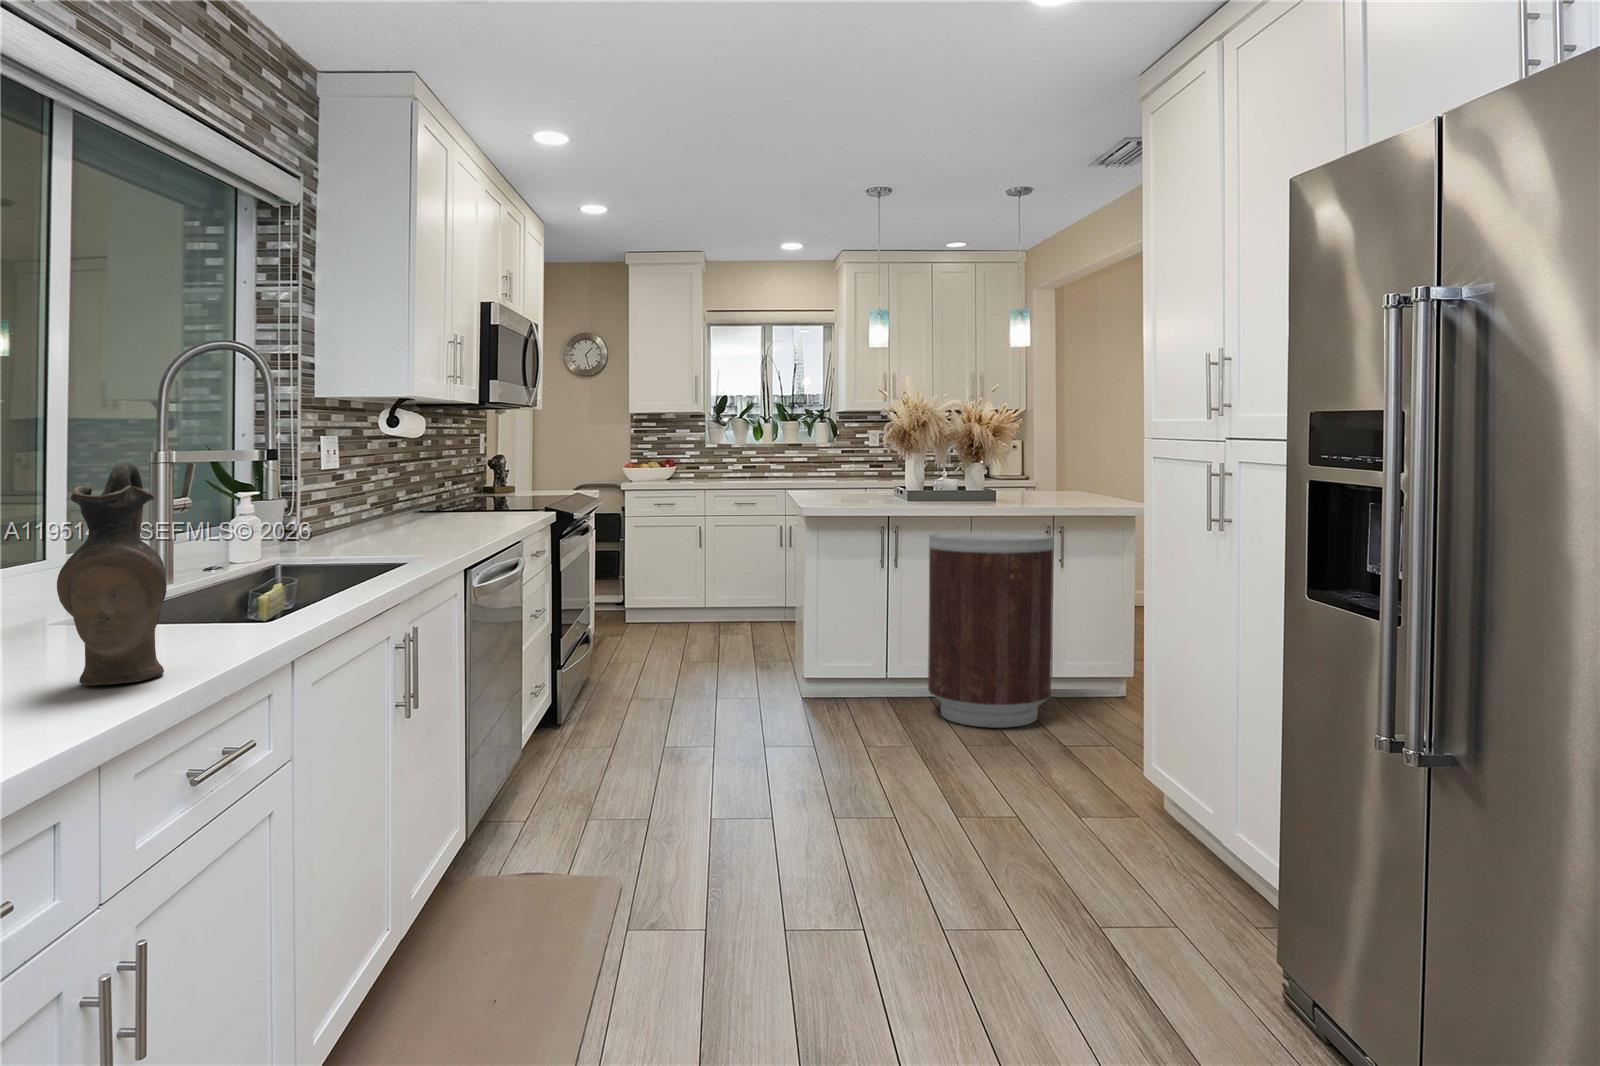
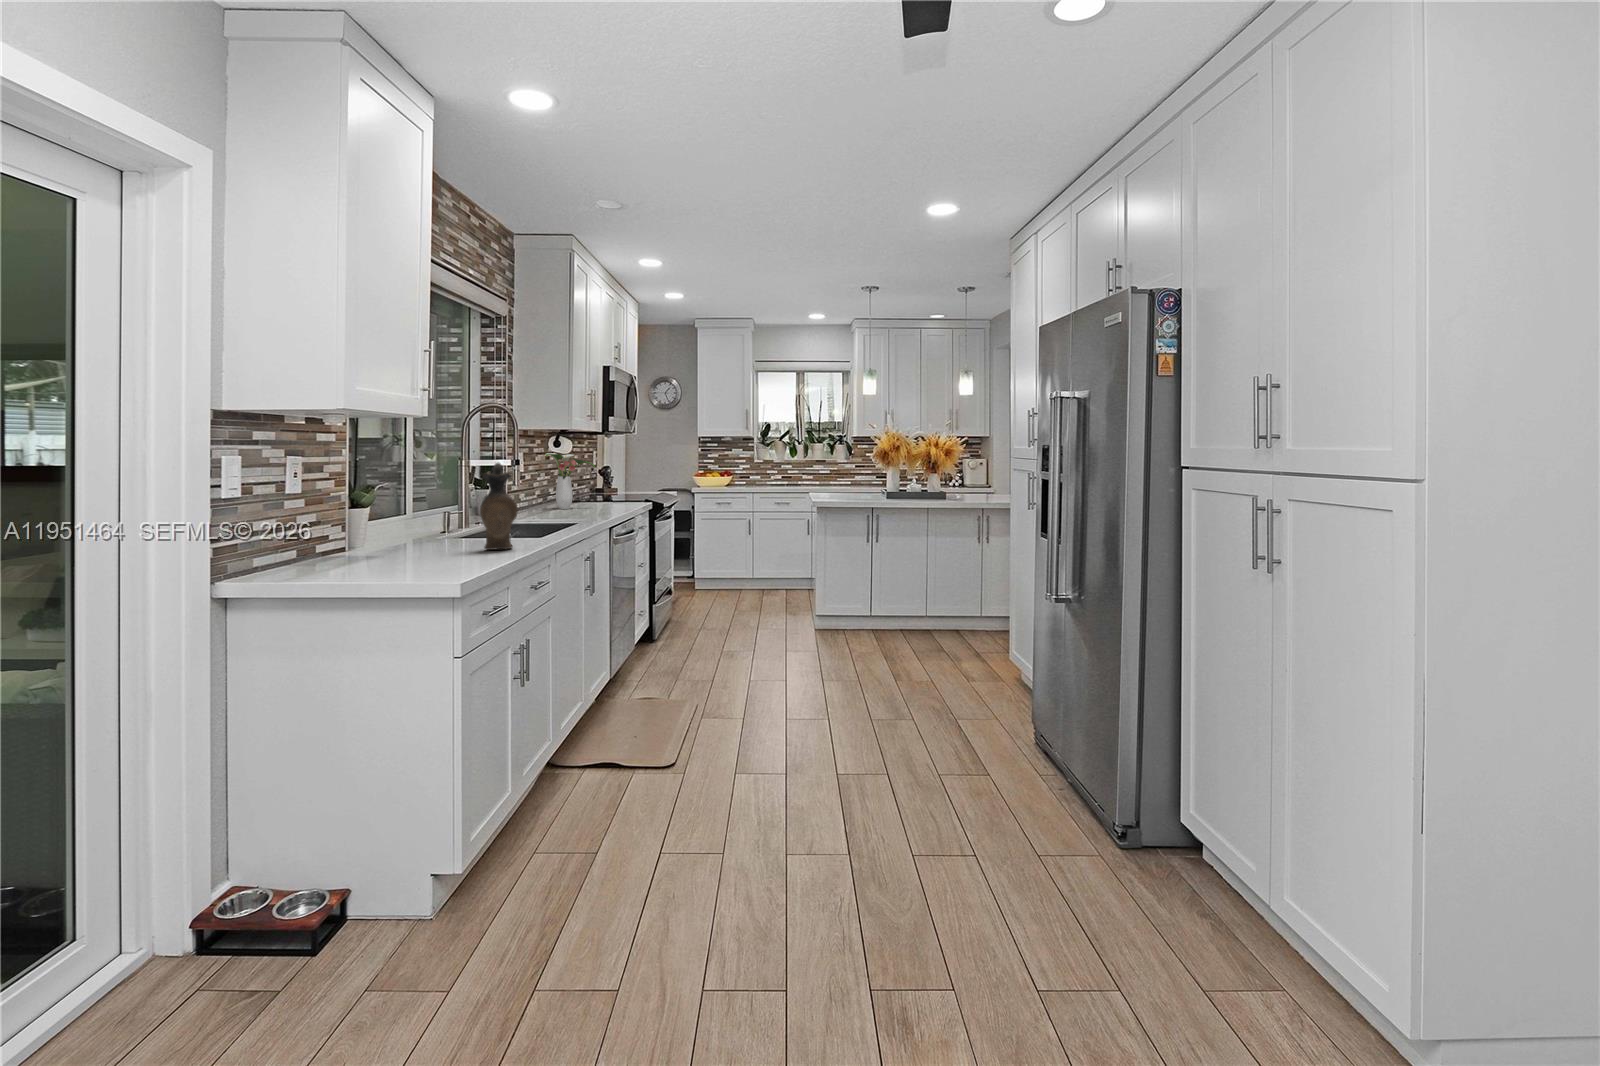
flower arrangement: none [382,435,465,525] -> present [546,453,595,509]
trash can: present [928,531,1054,728] -> none [896,519,979,648]

